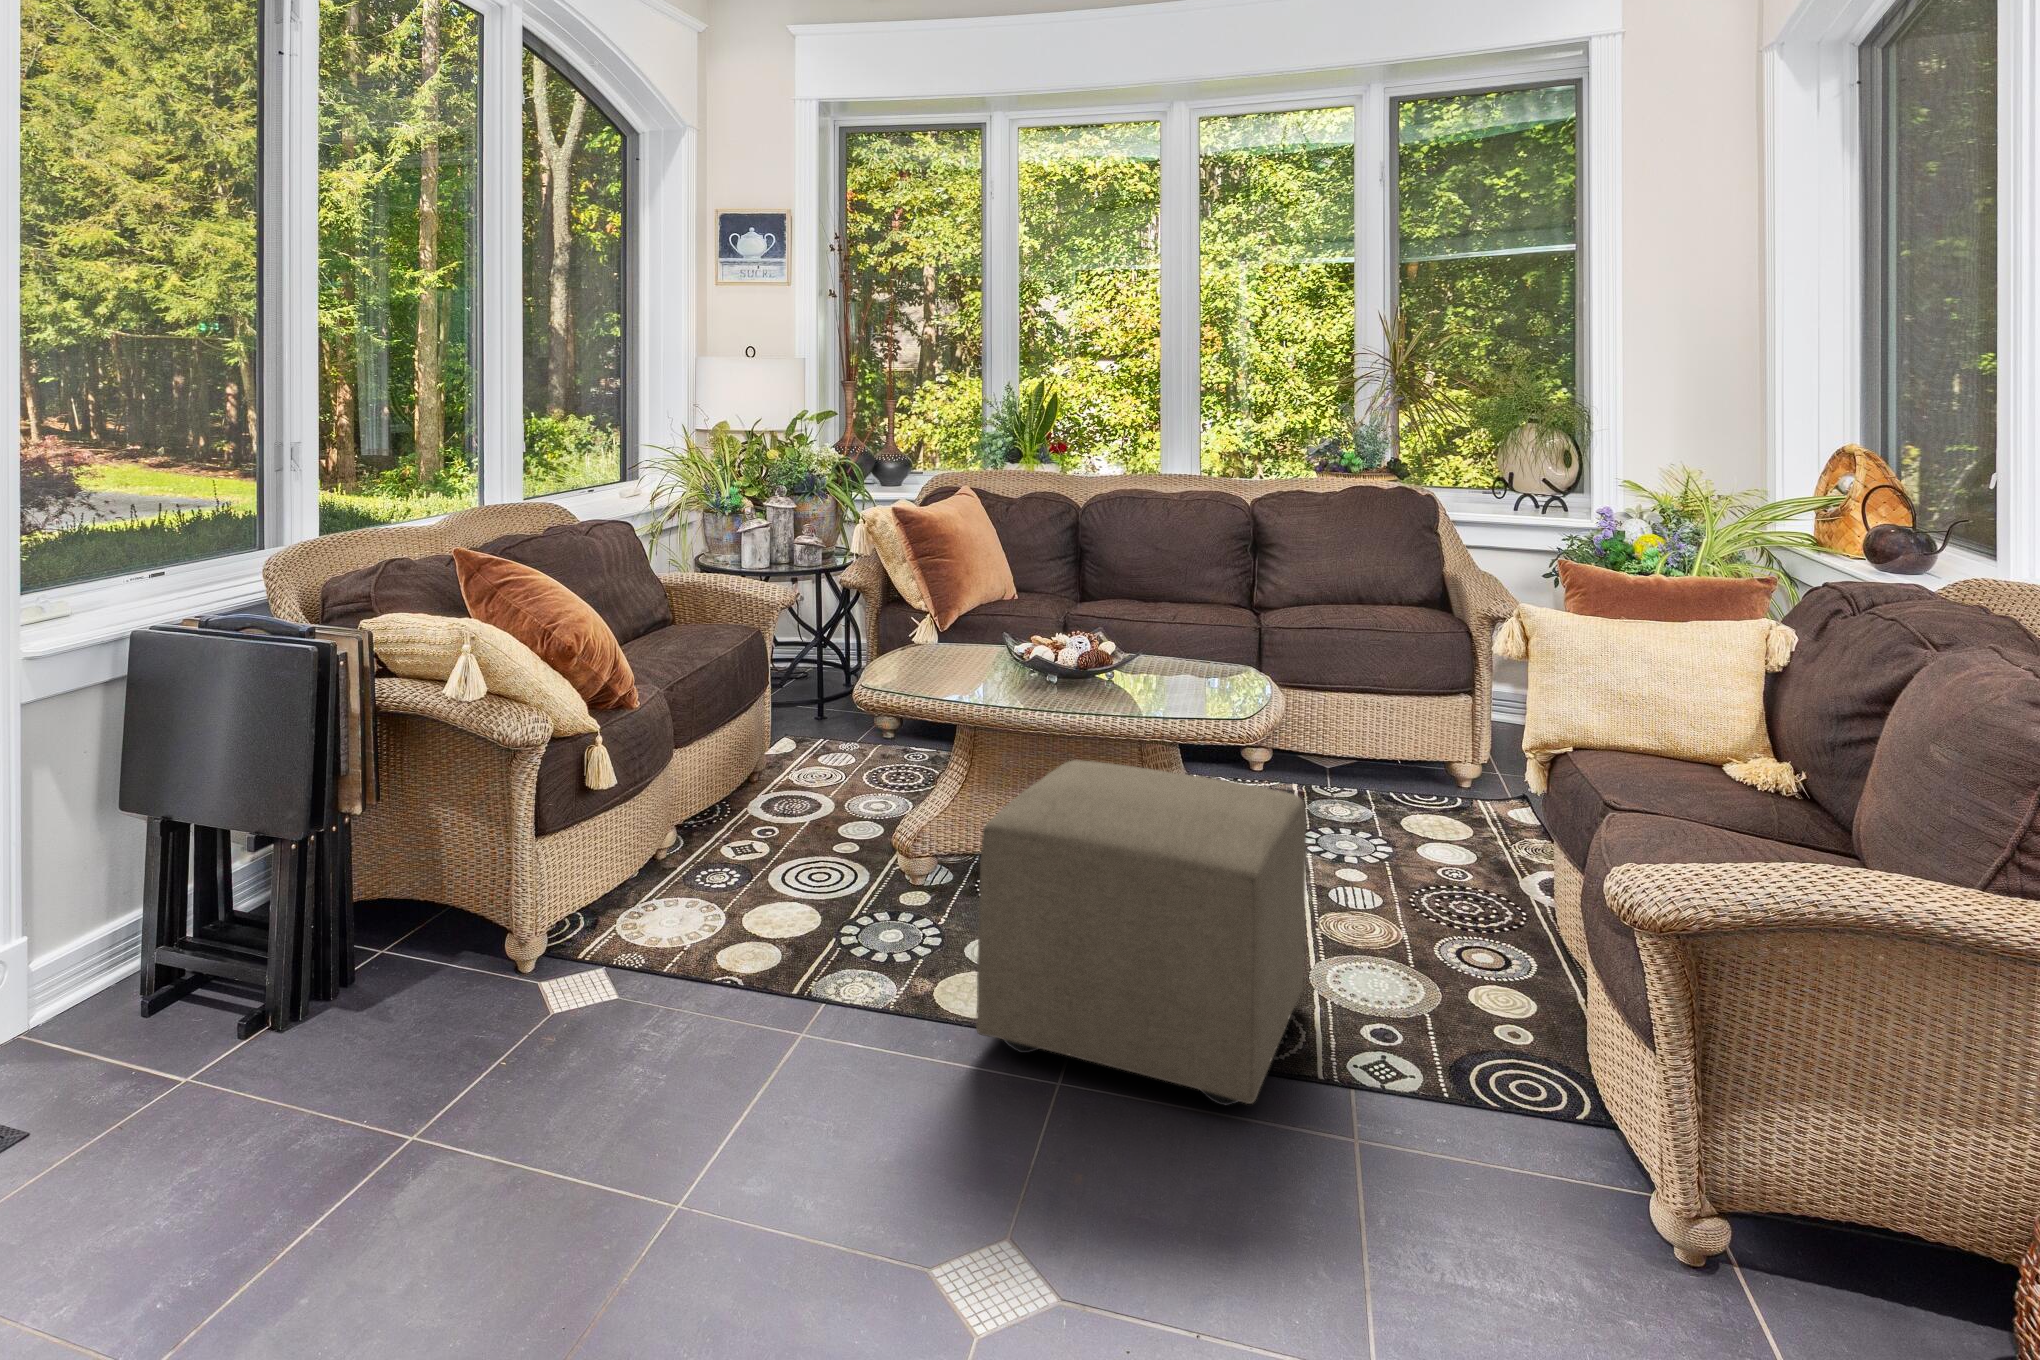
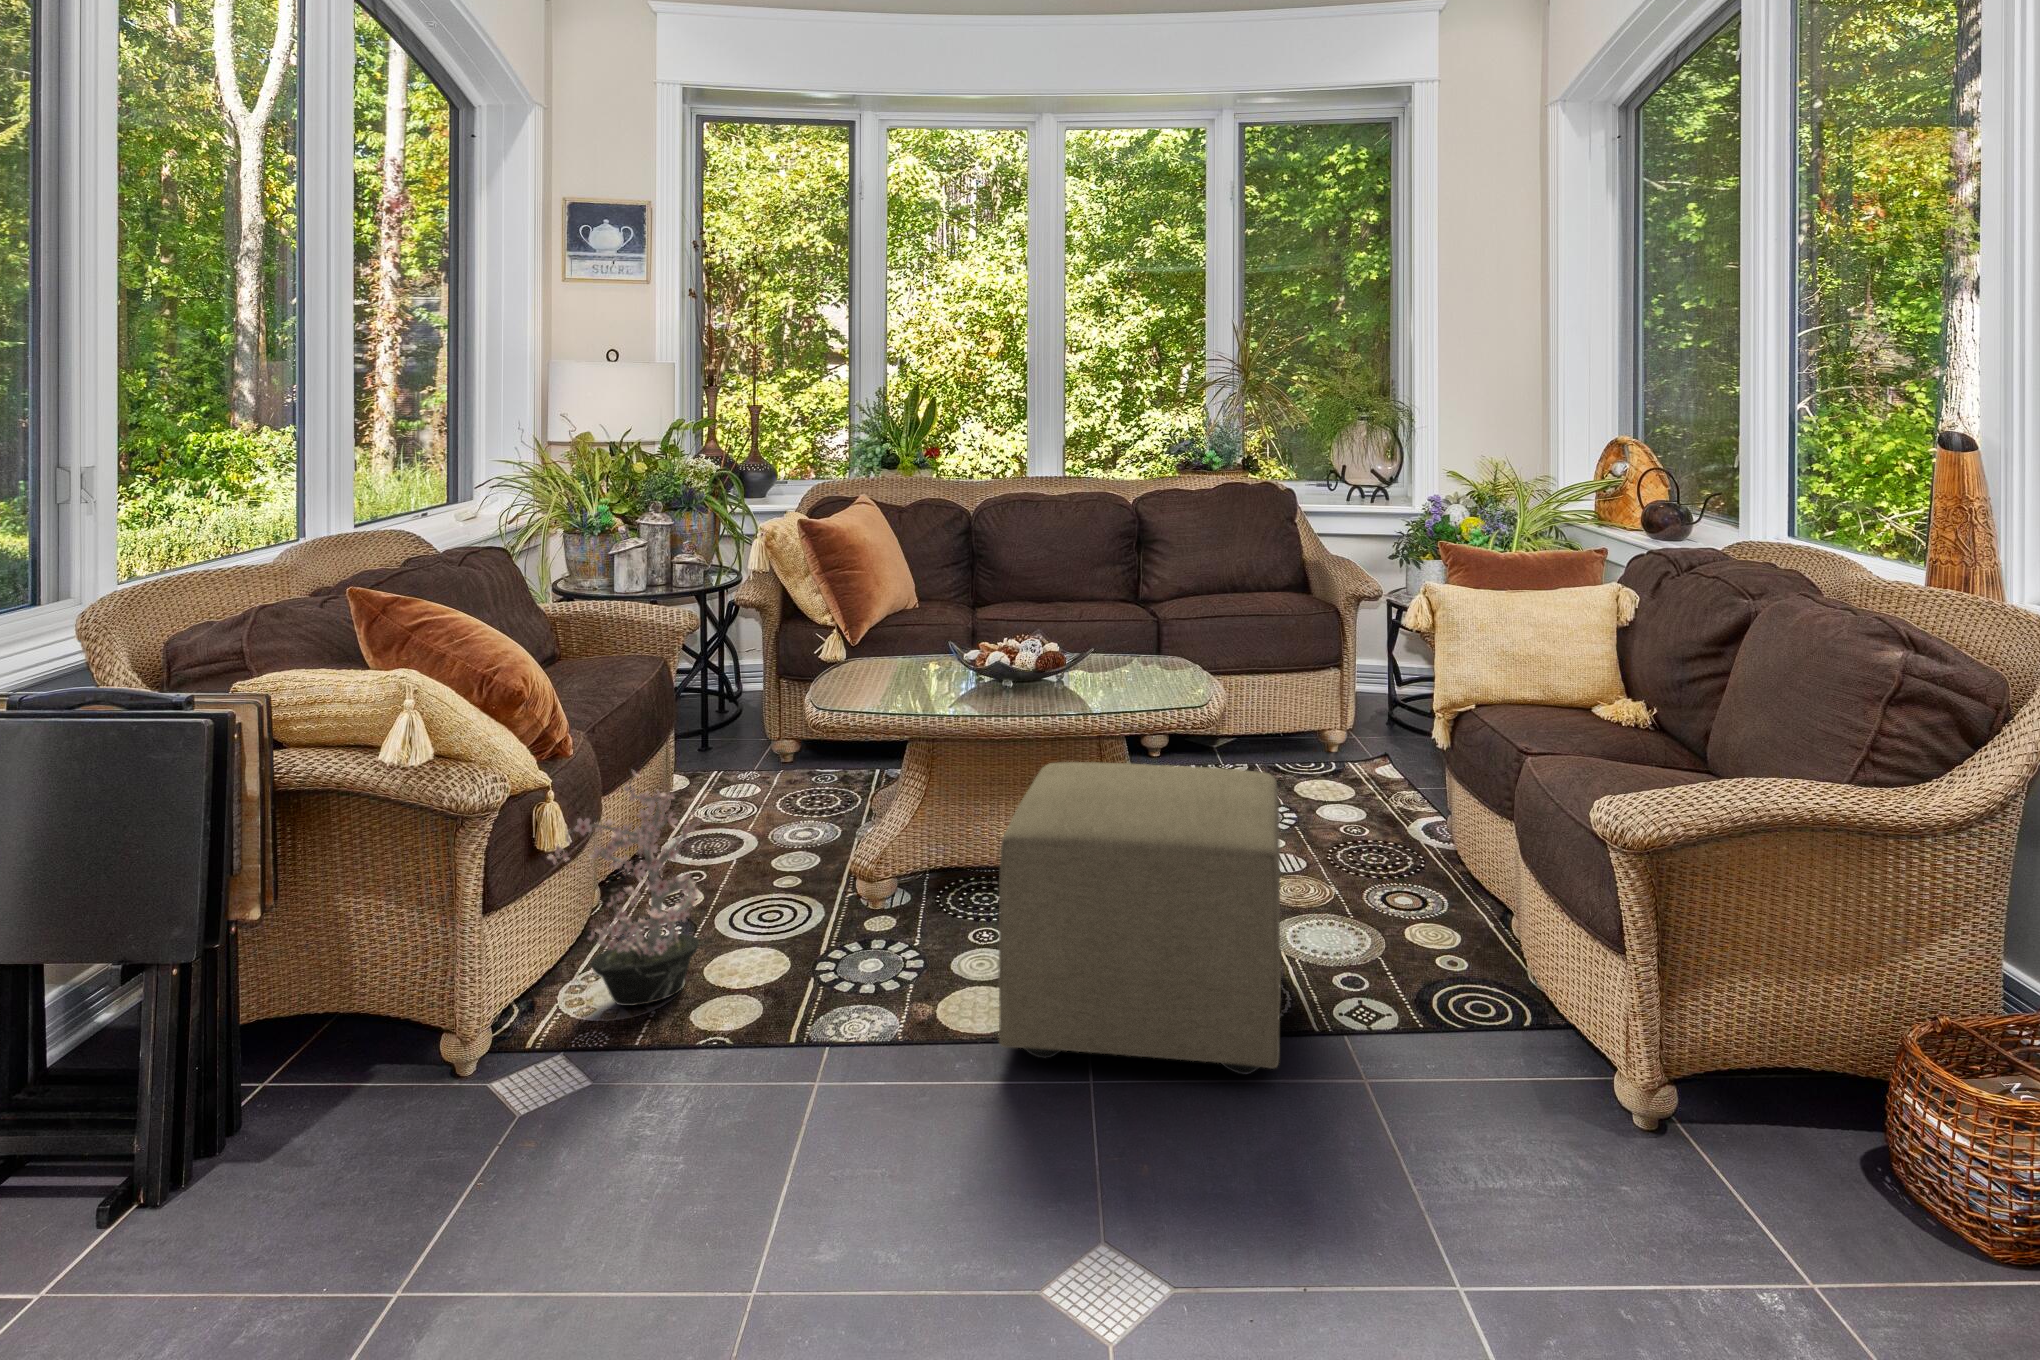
potted plant: none [582,718,747,941] -> present [547,770,701,1006]

